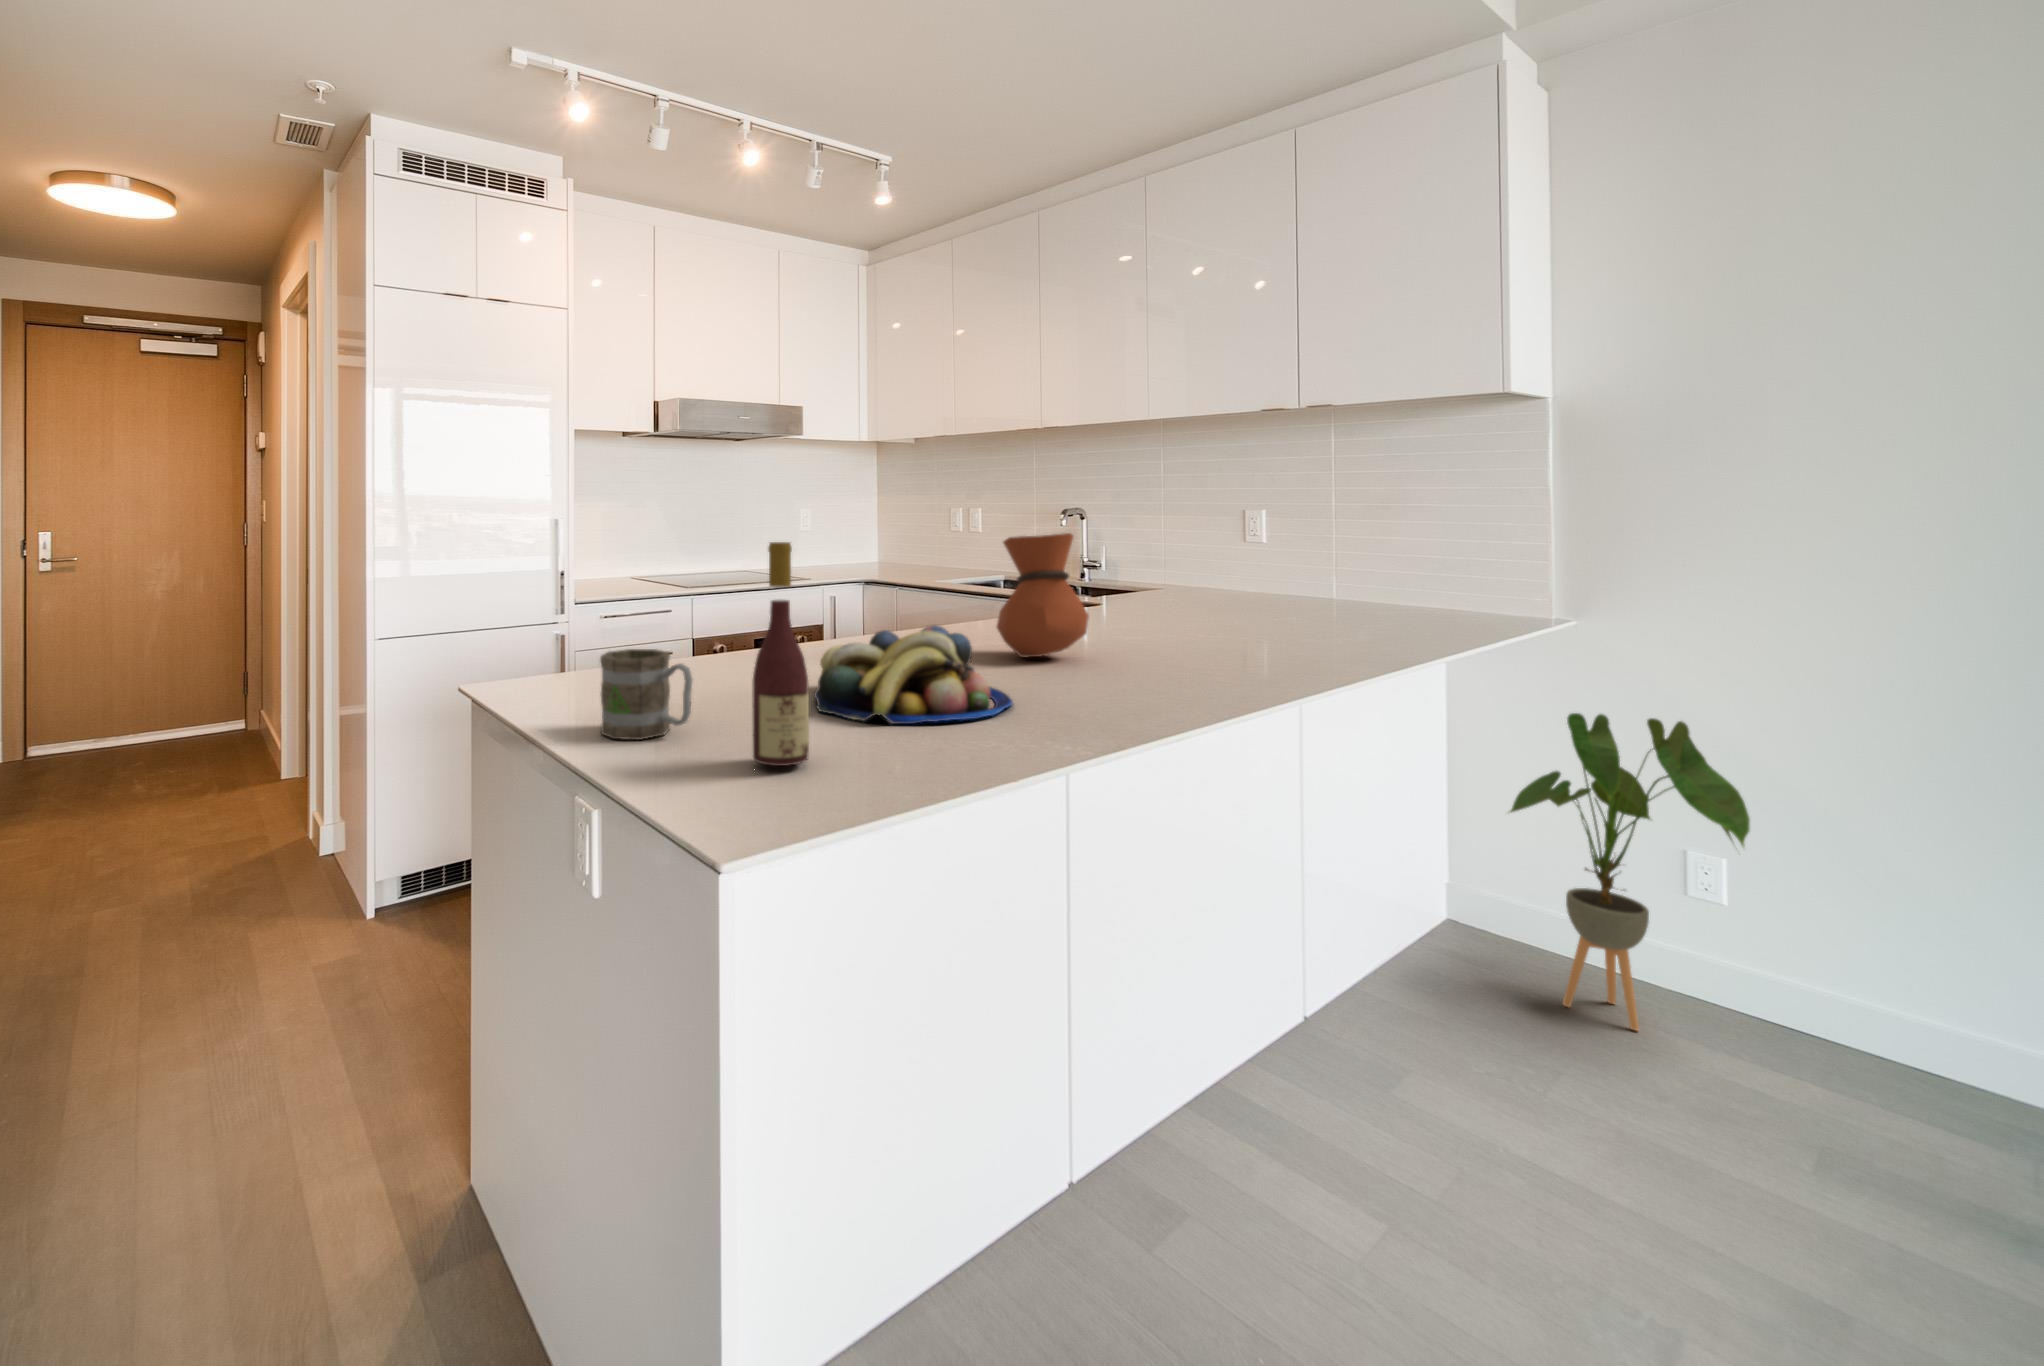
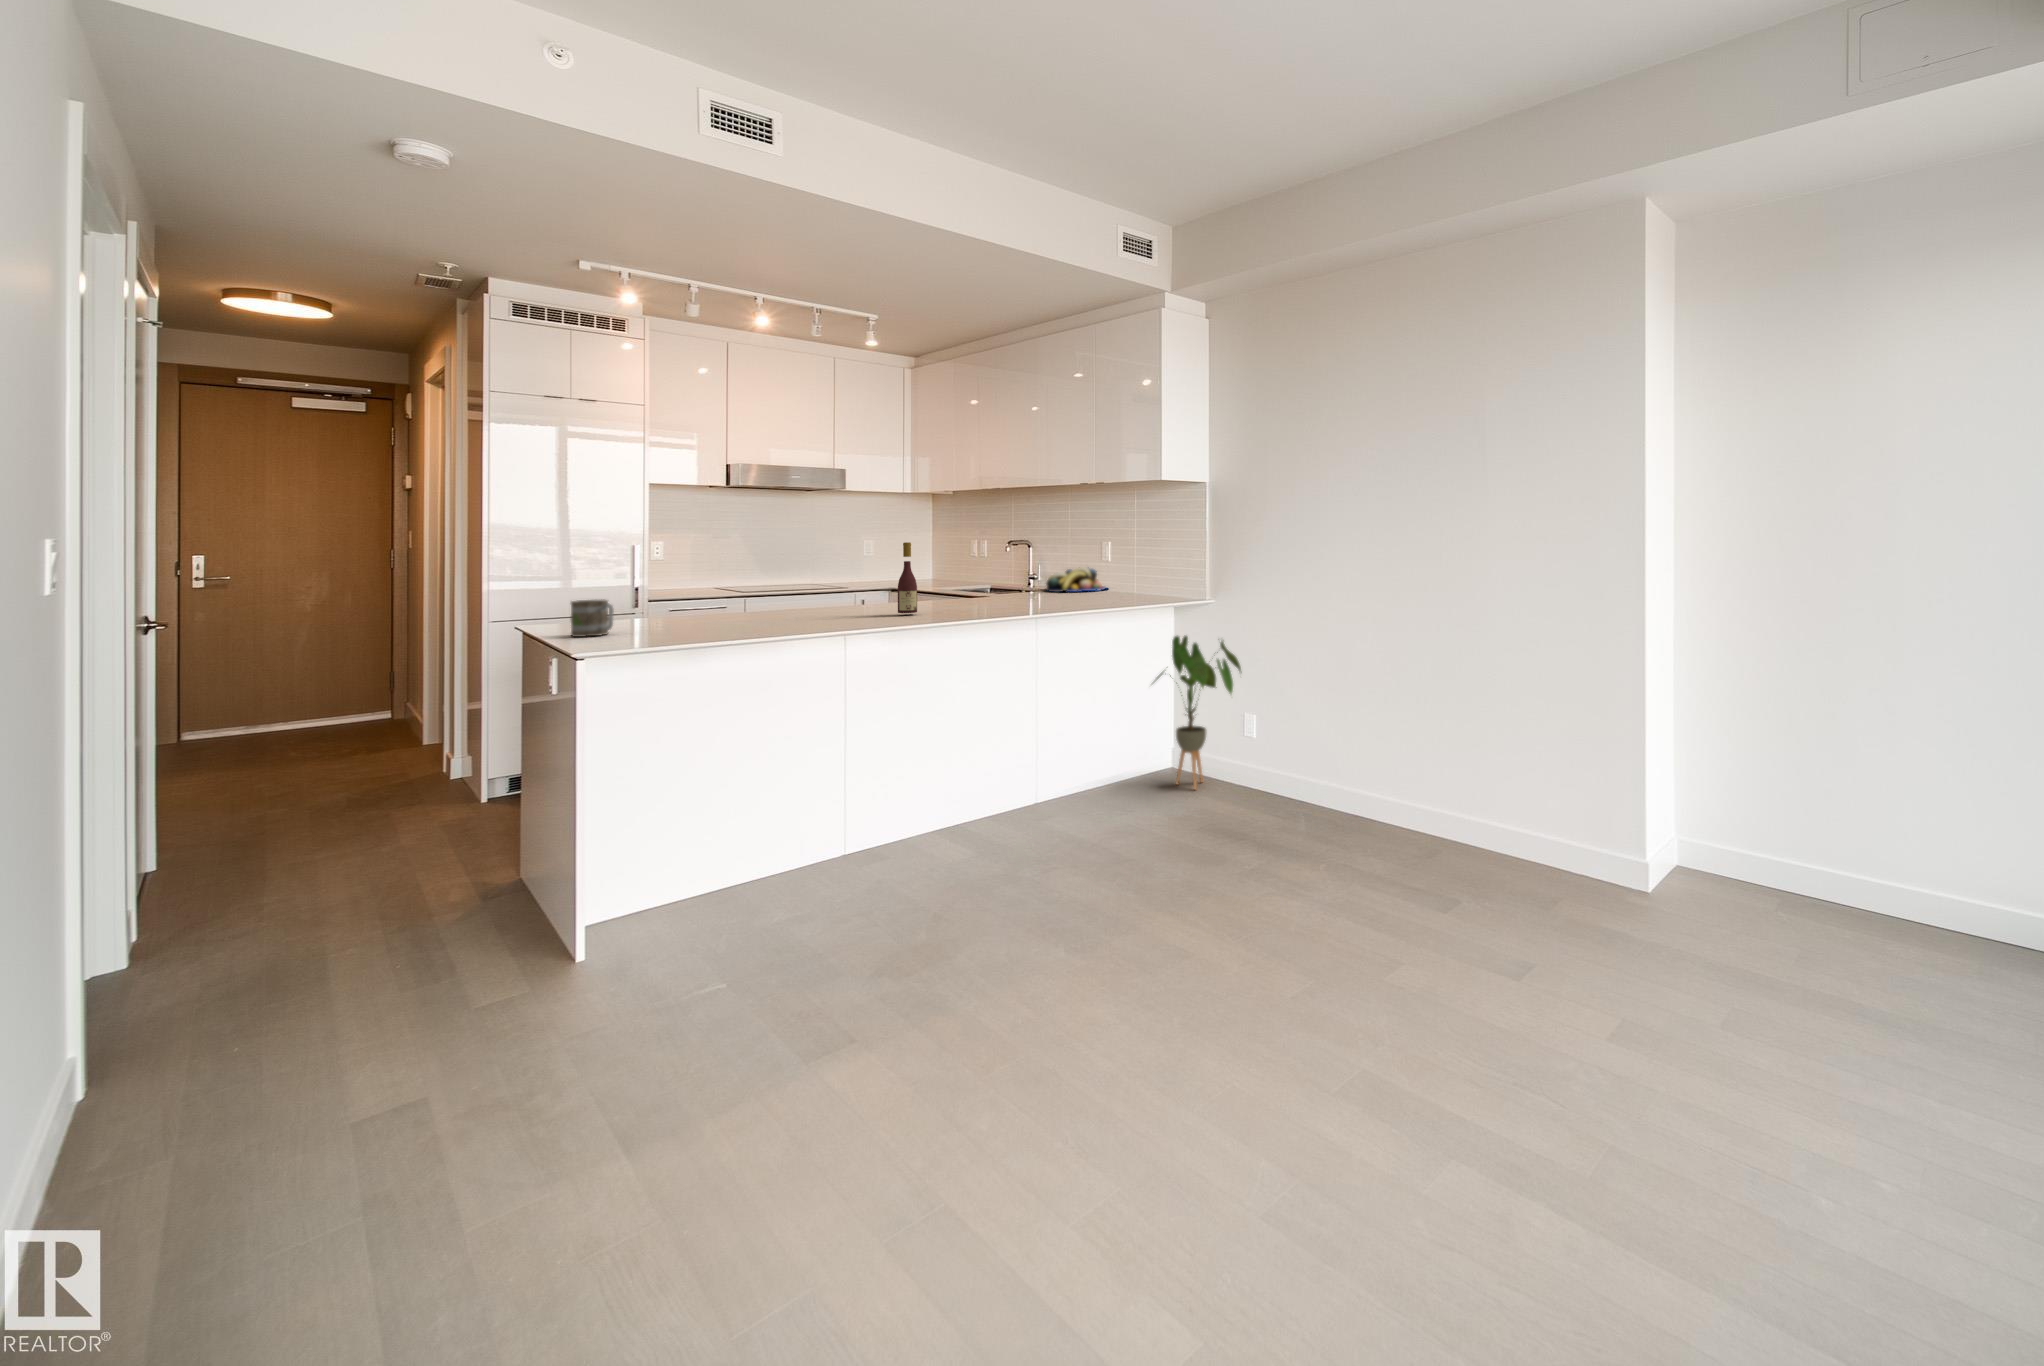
vase: present [997,533,1089,657] -> none [844,547,893,611]
wine bottle: present [752,542,809,766] -> present [898,542,917,613]
fruit bowl: present [814,625,1013,724] -> present [1046,567,1106,592]

